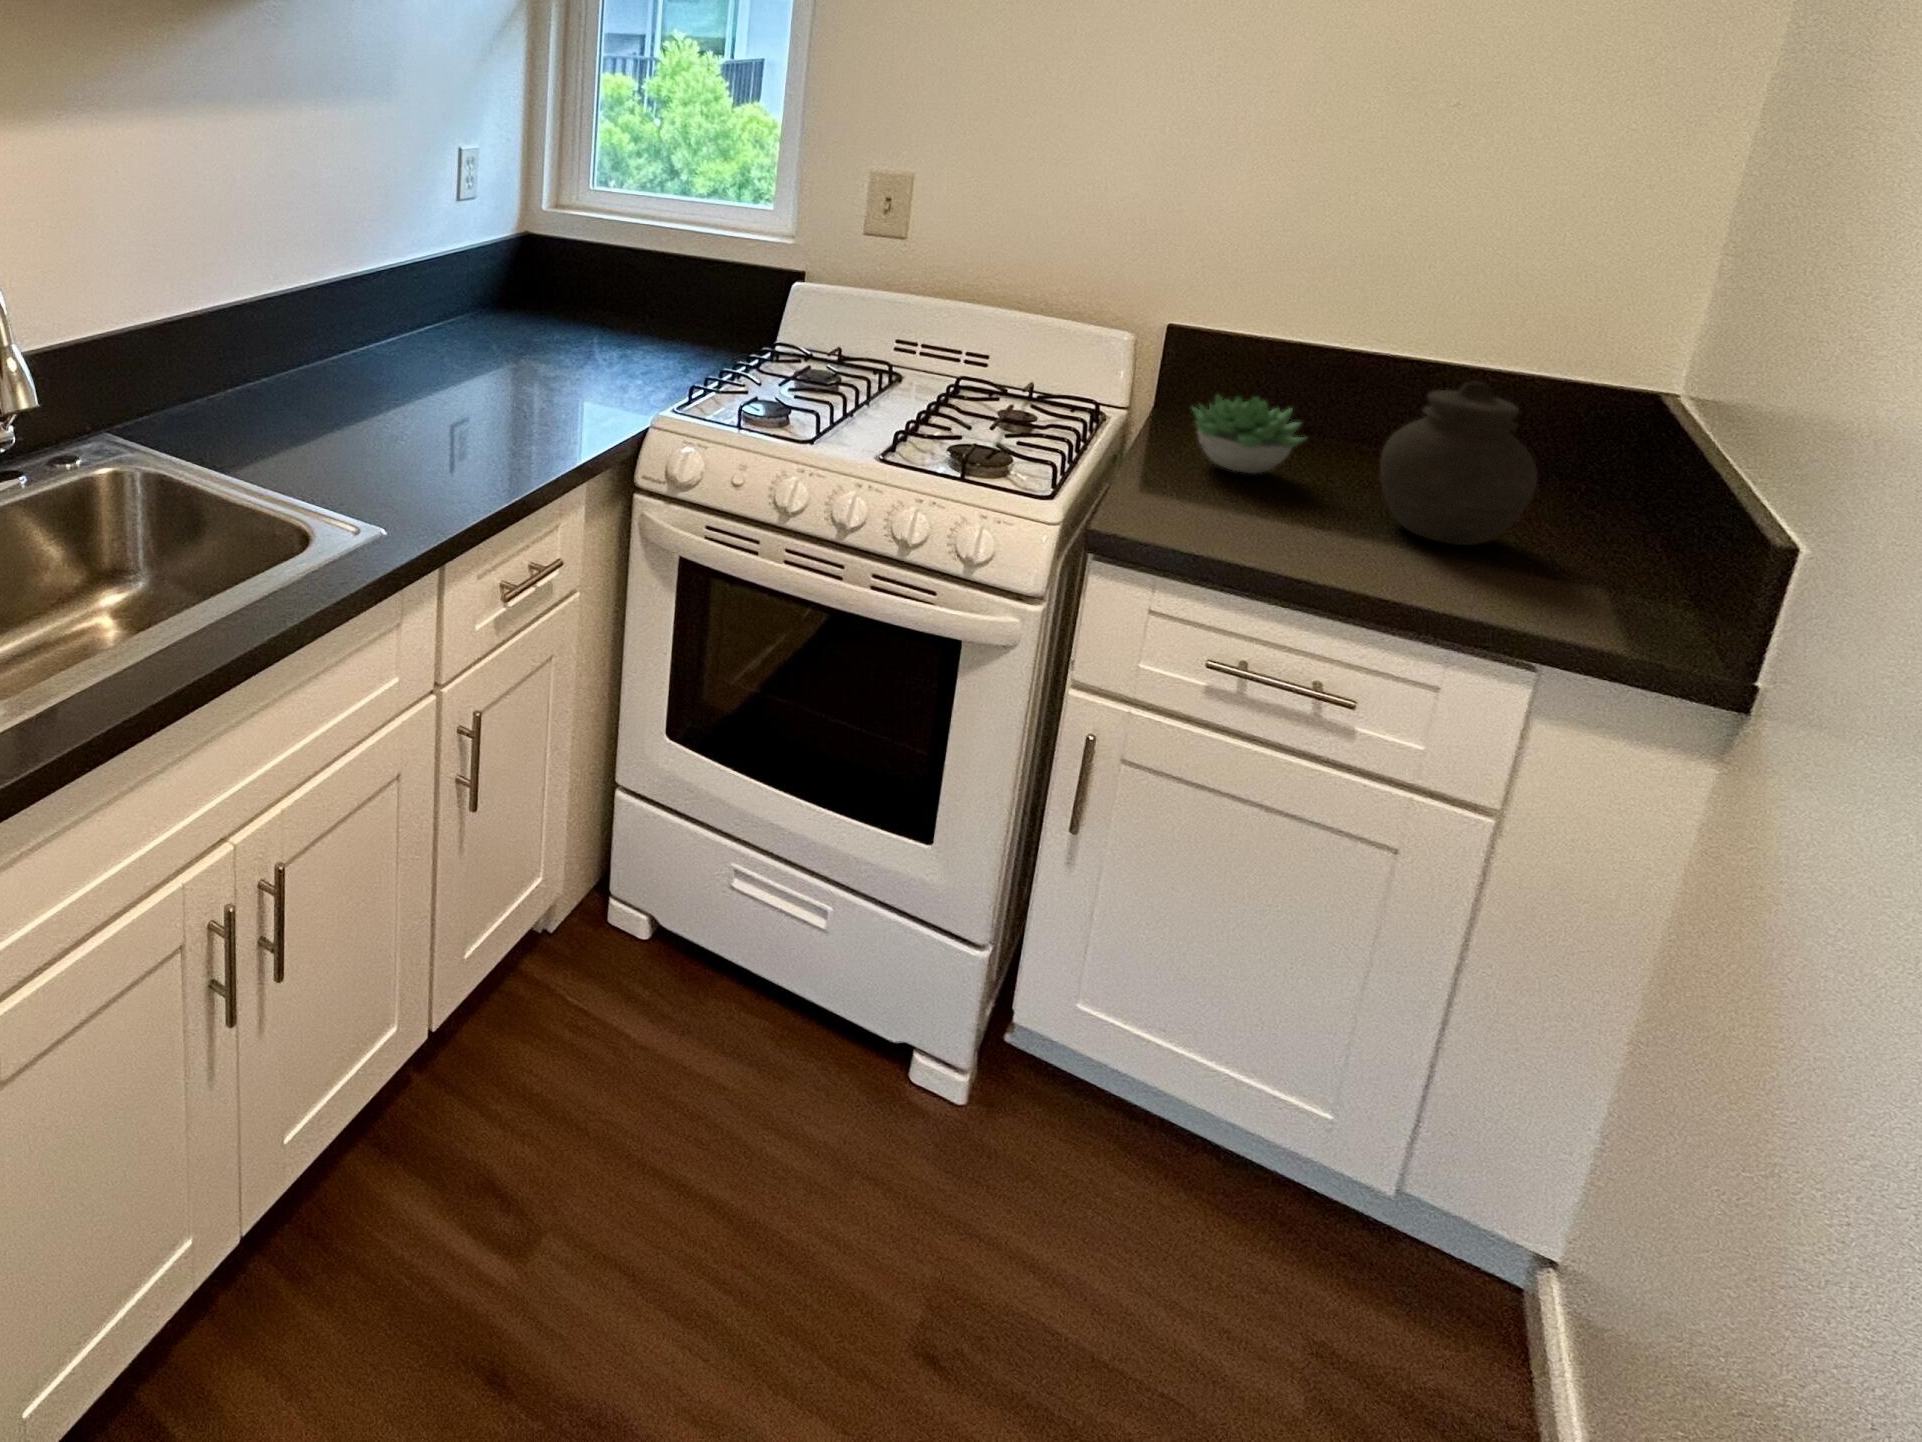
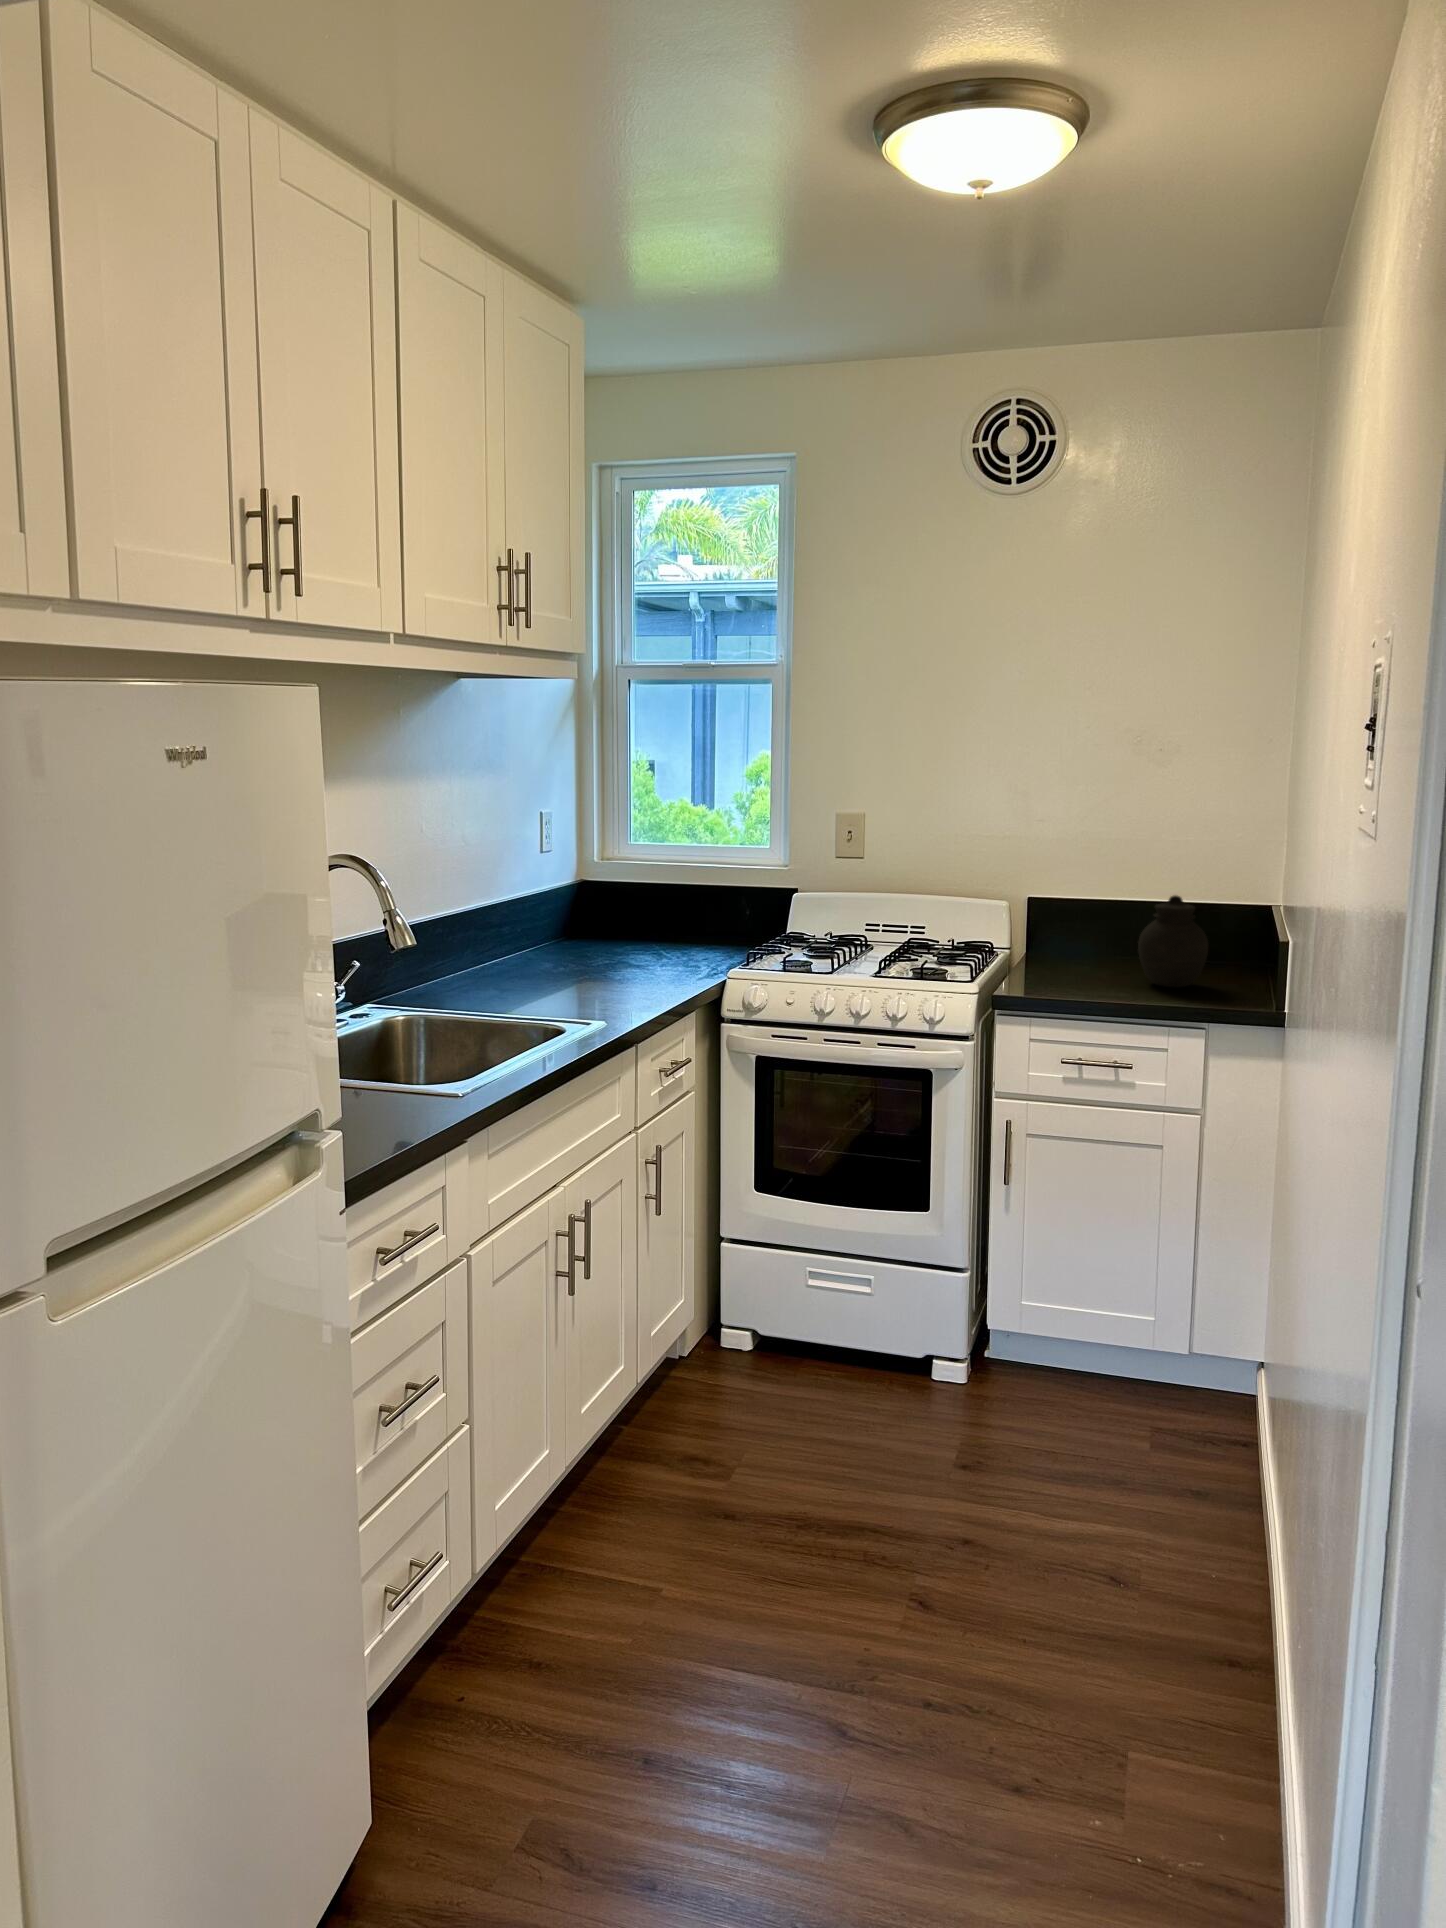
succulent plant: present [1192,395,1305,473] -> none [1044,926,1104,971]

